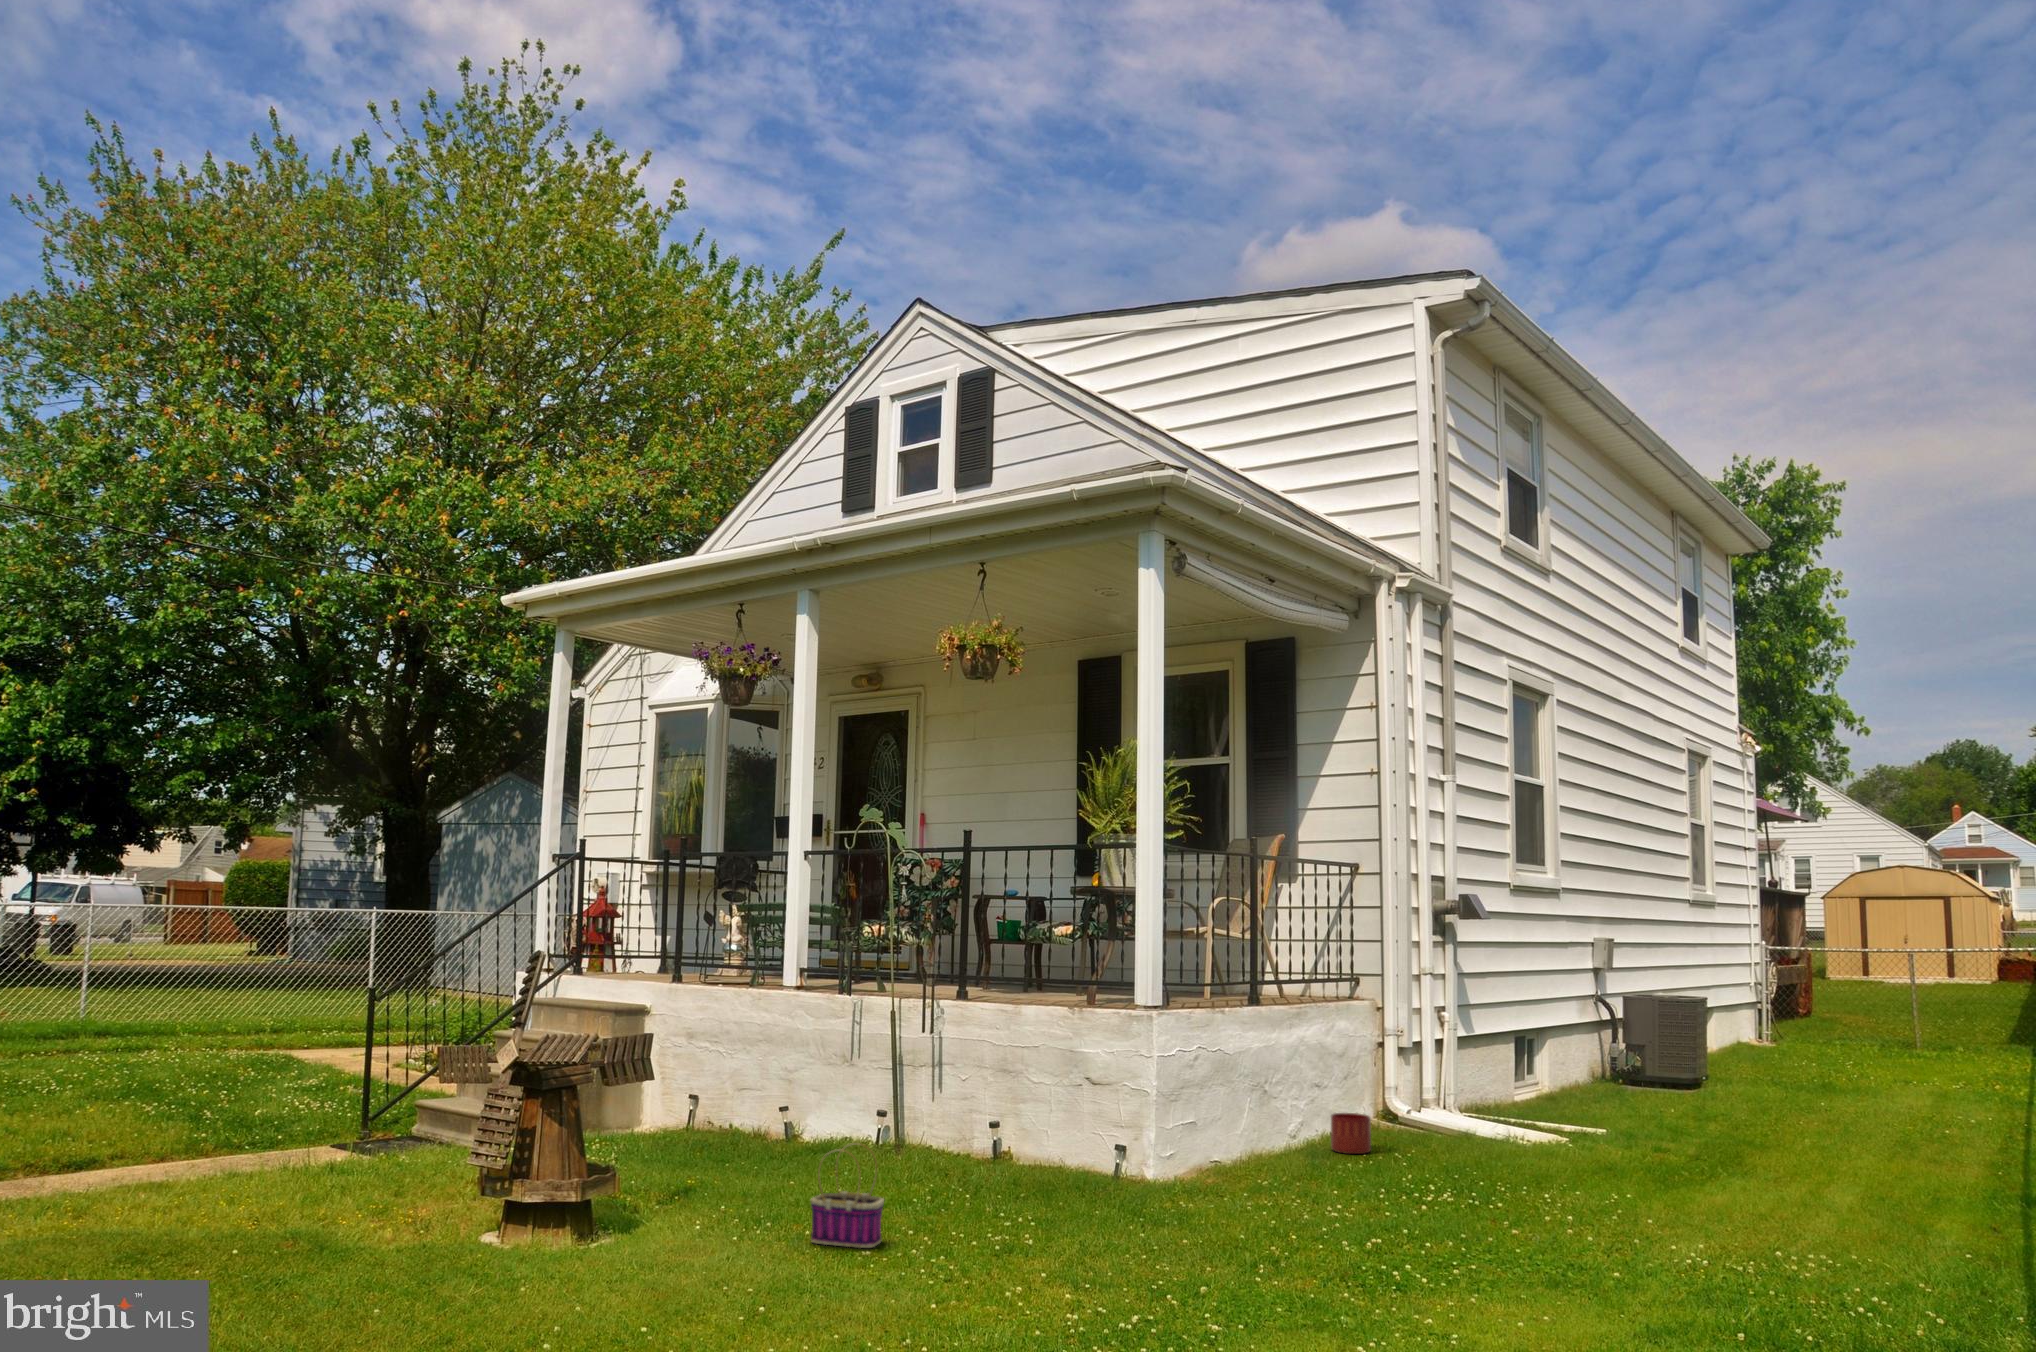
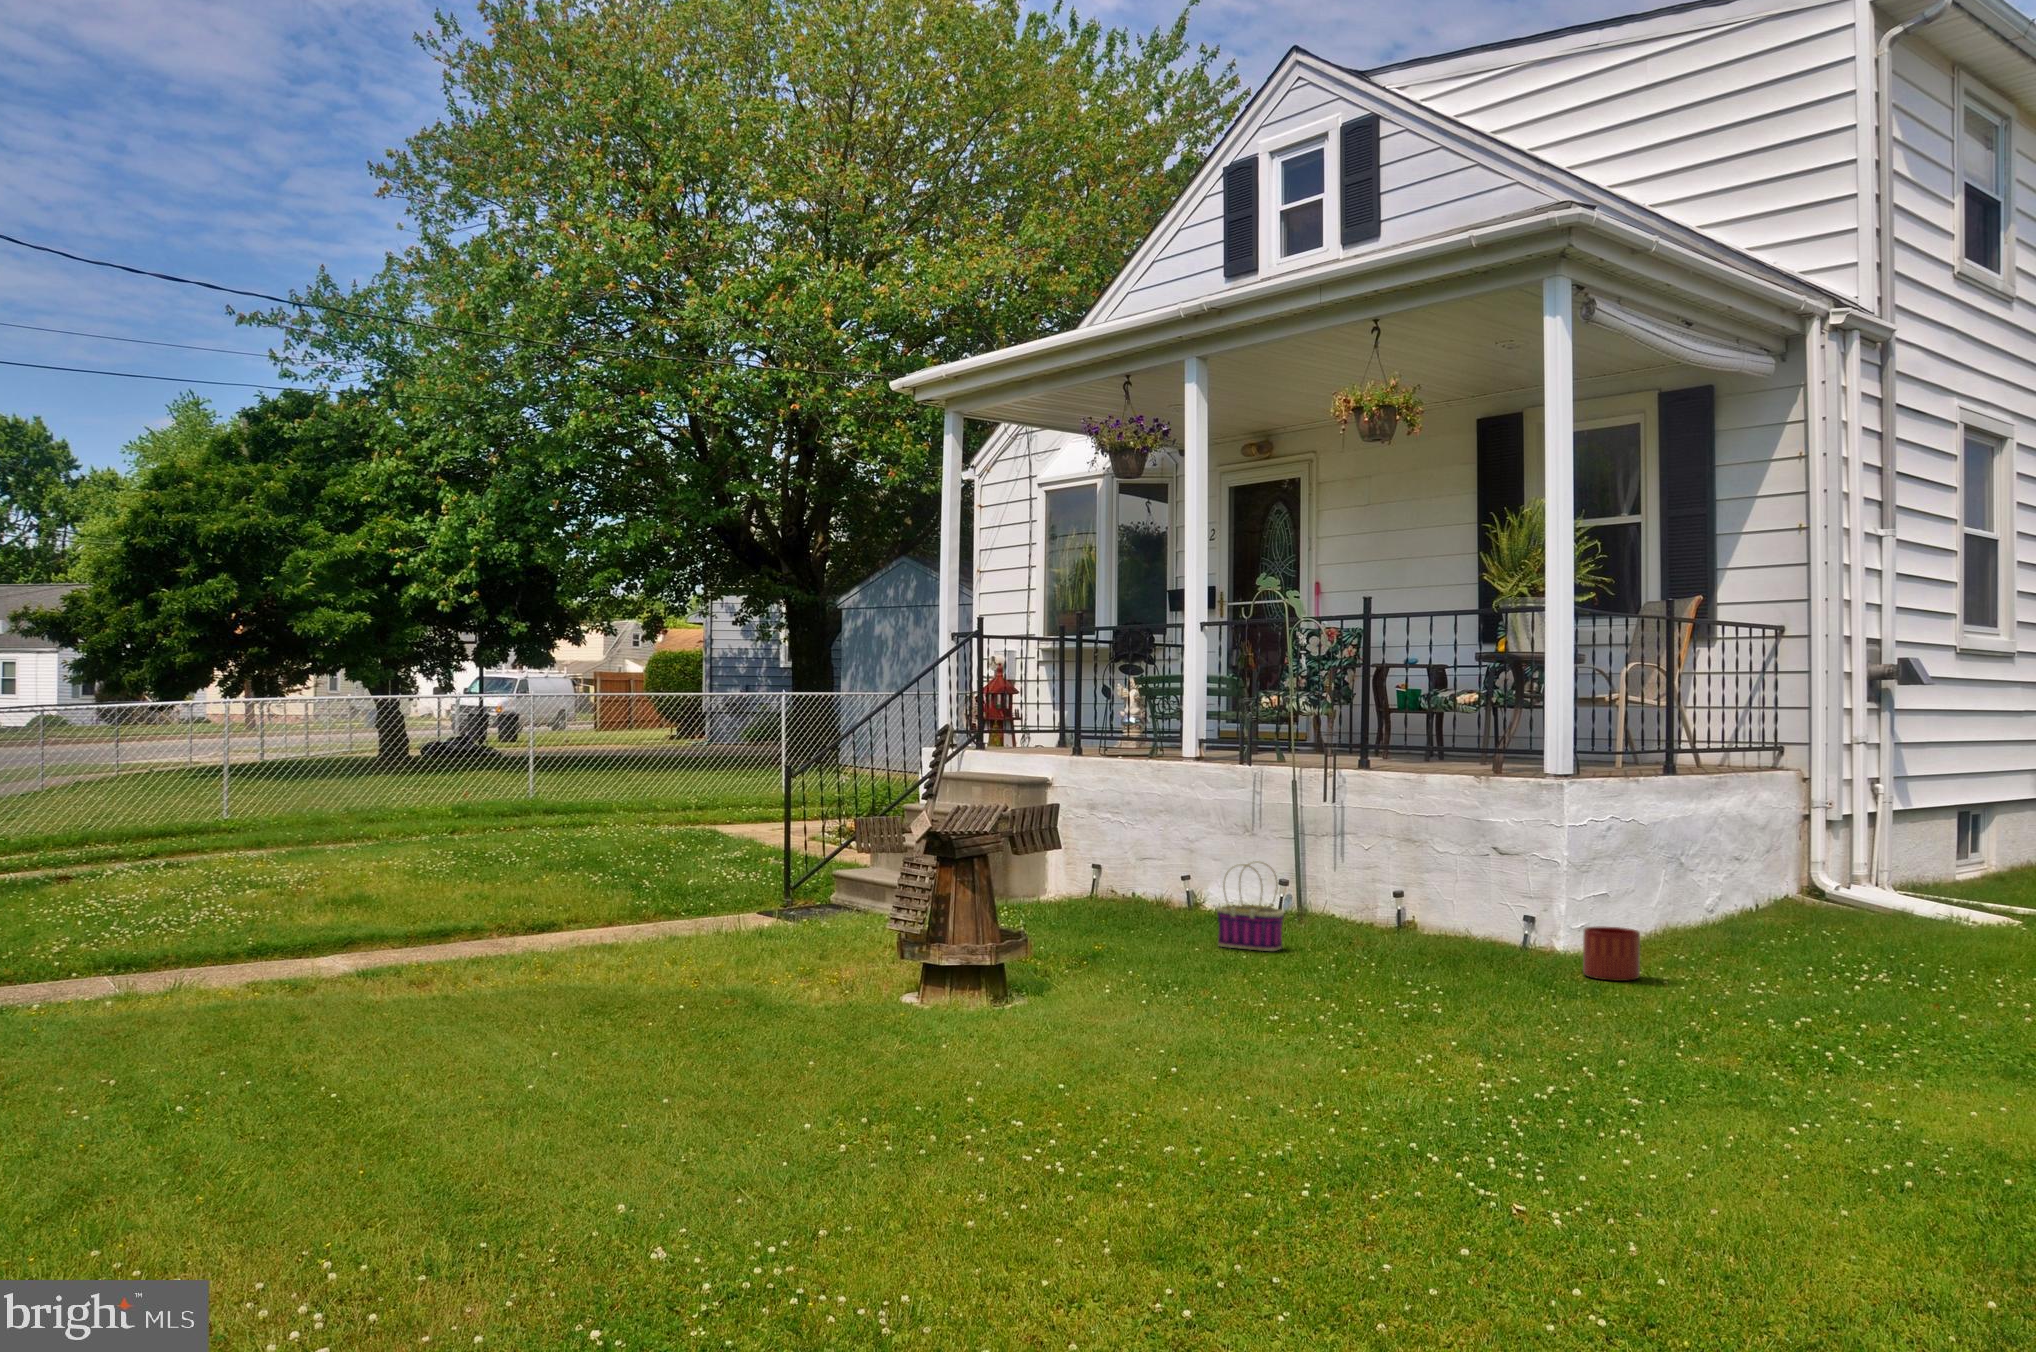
planter: present [1331,1113,1371,1154] -> present [1583,926,1640,981]

